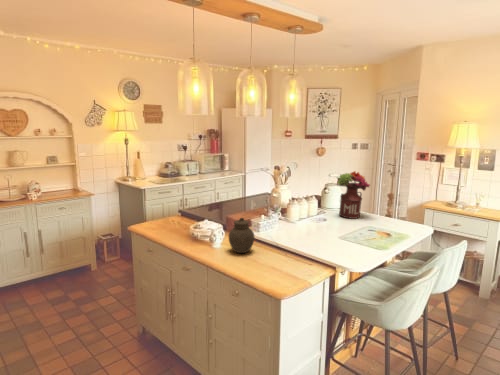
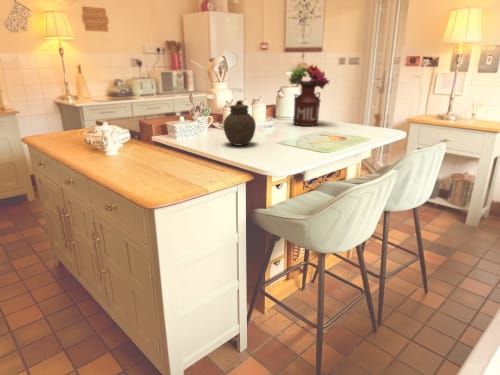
jar: present [229,218,254,253] -> present [223,101,256,146]

